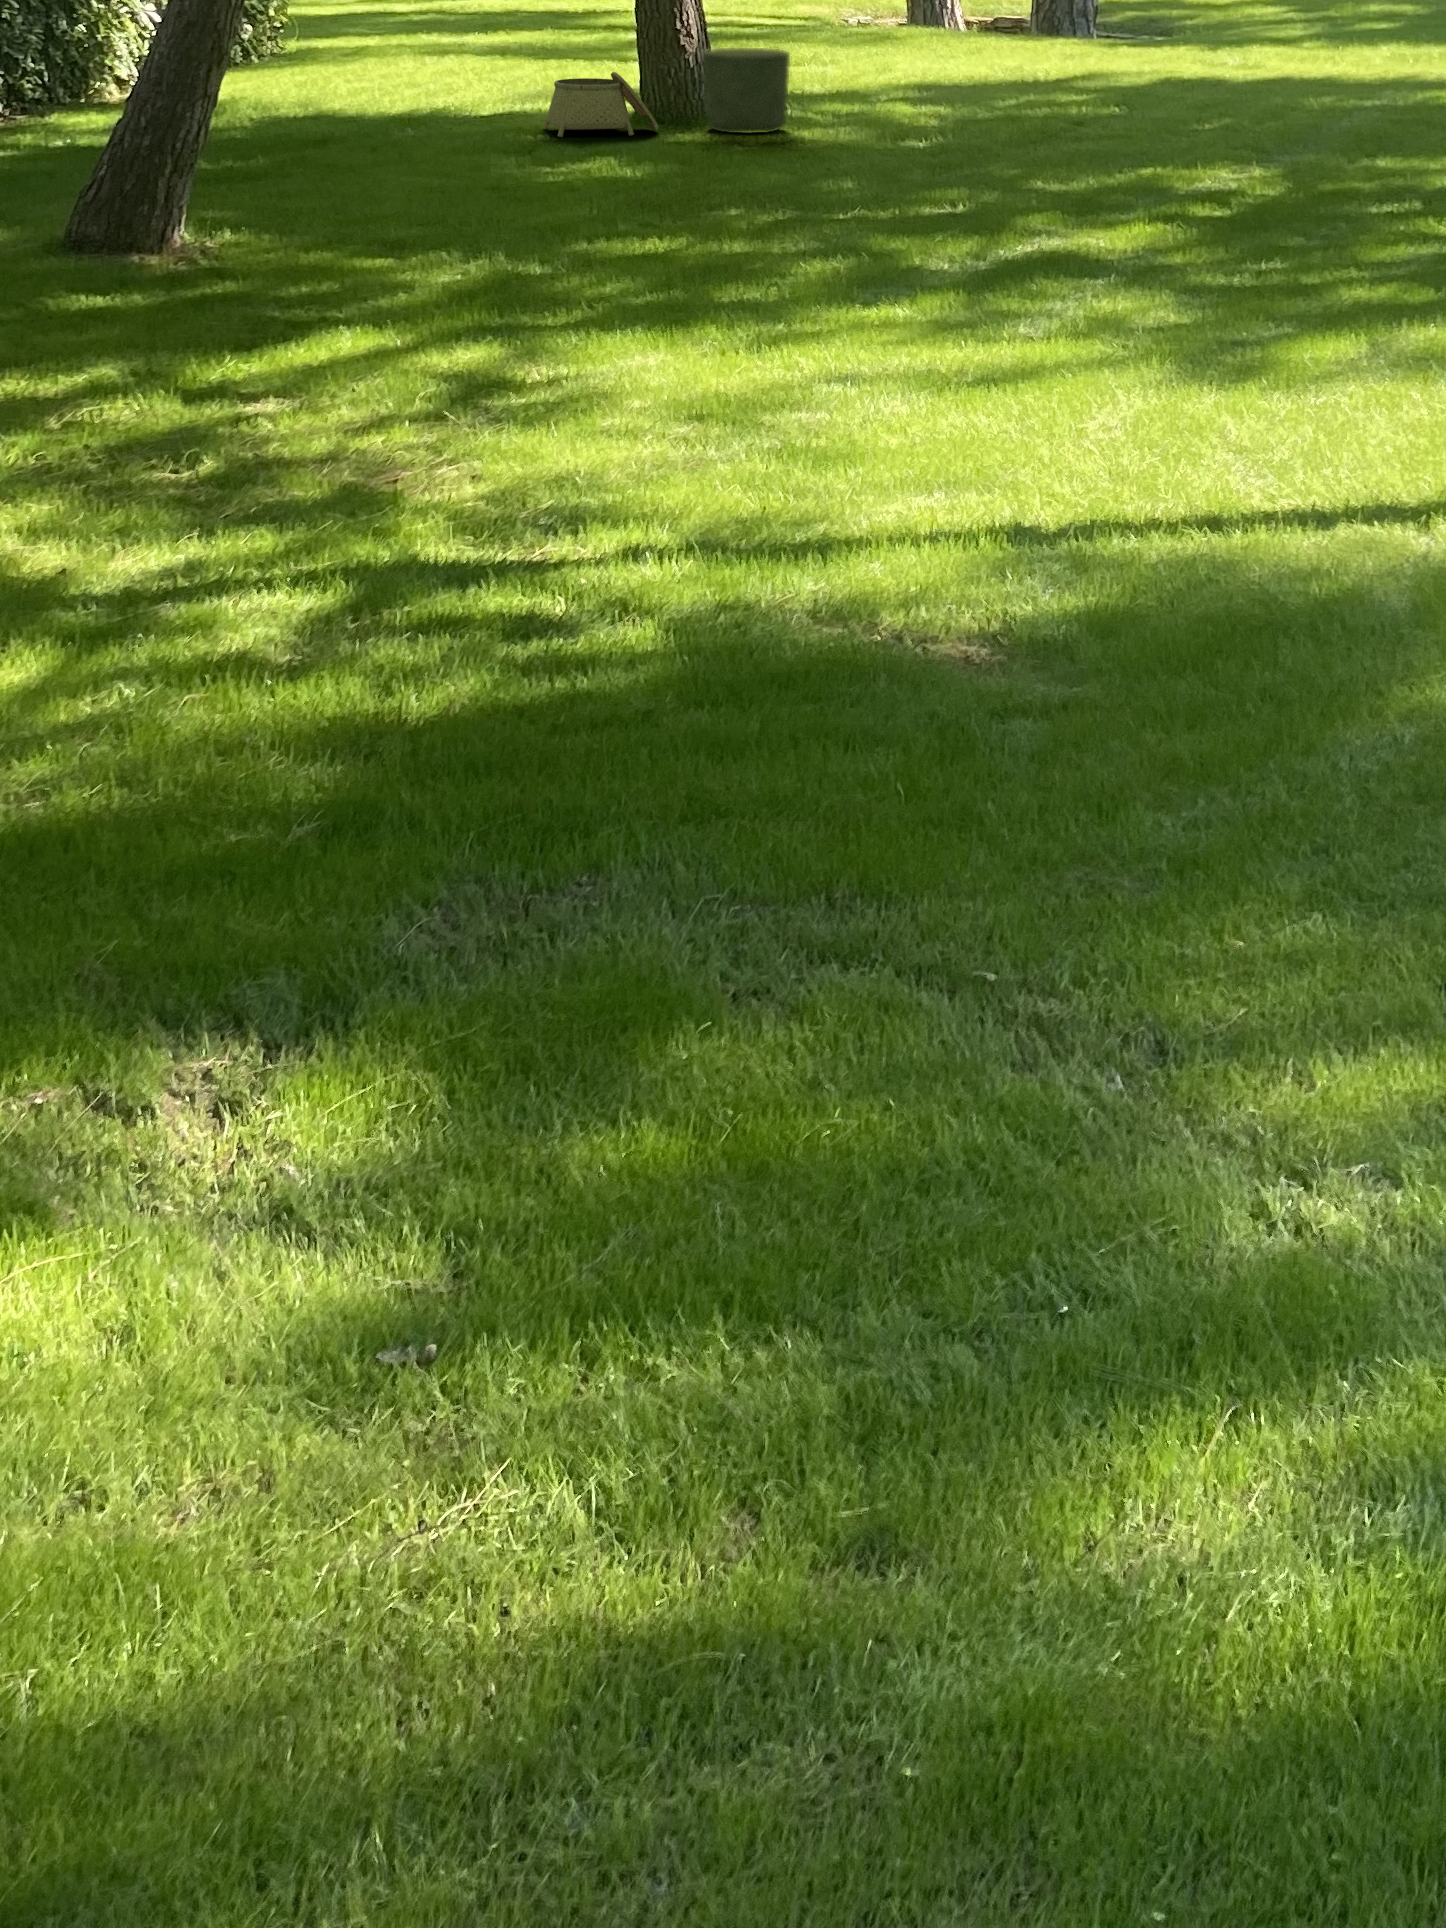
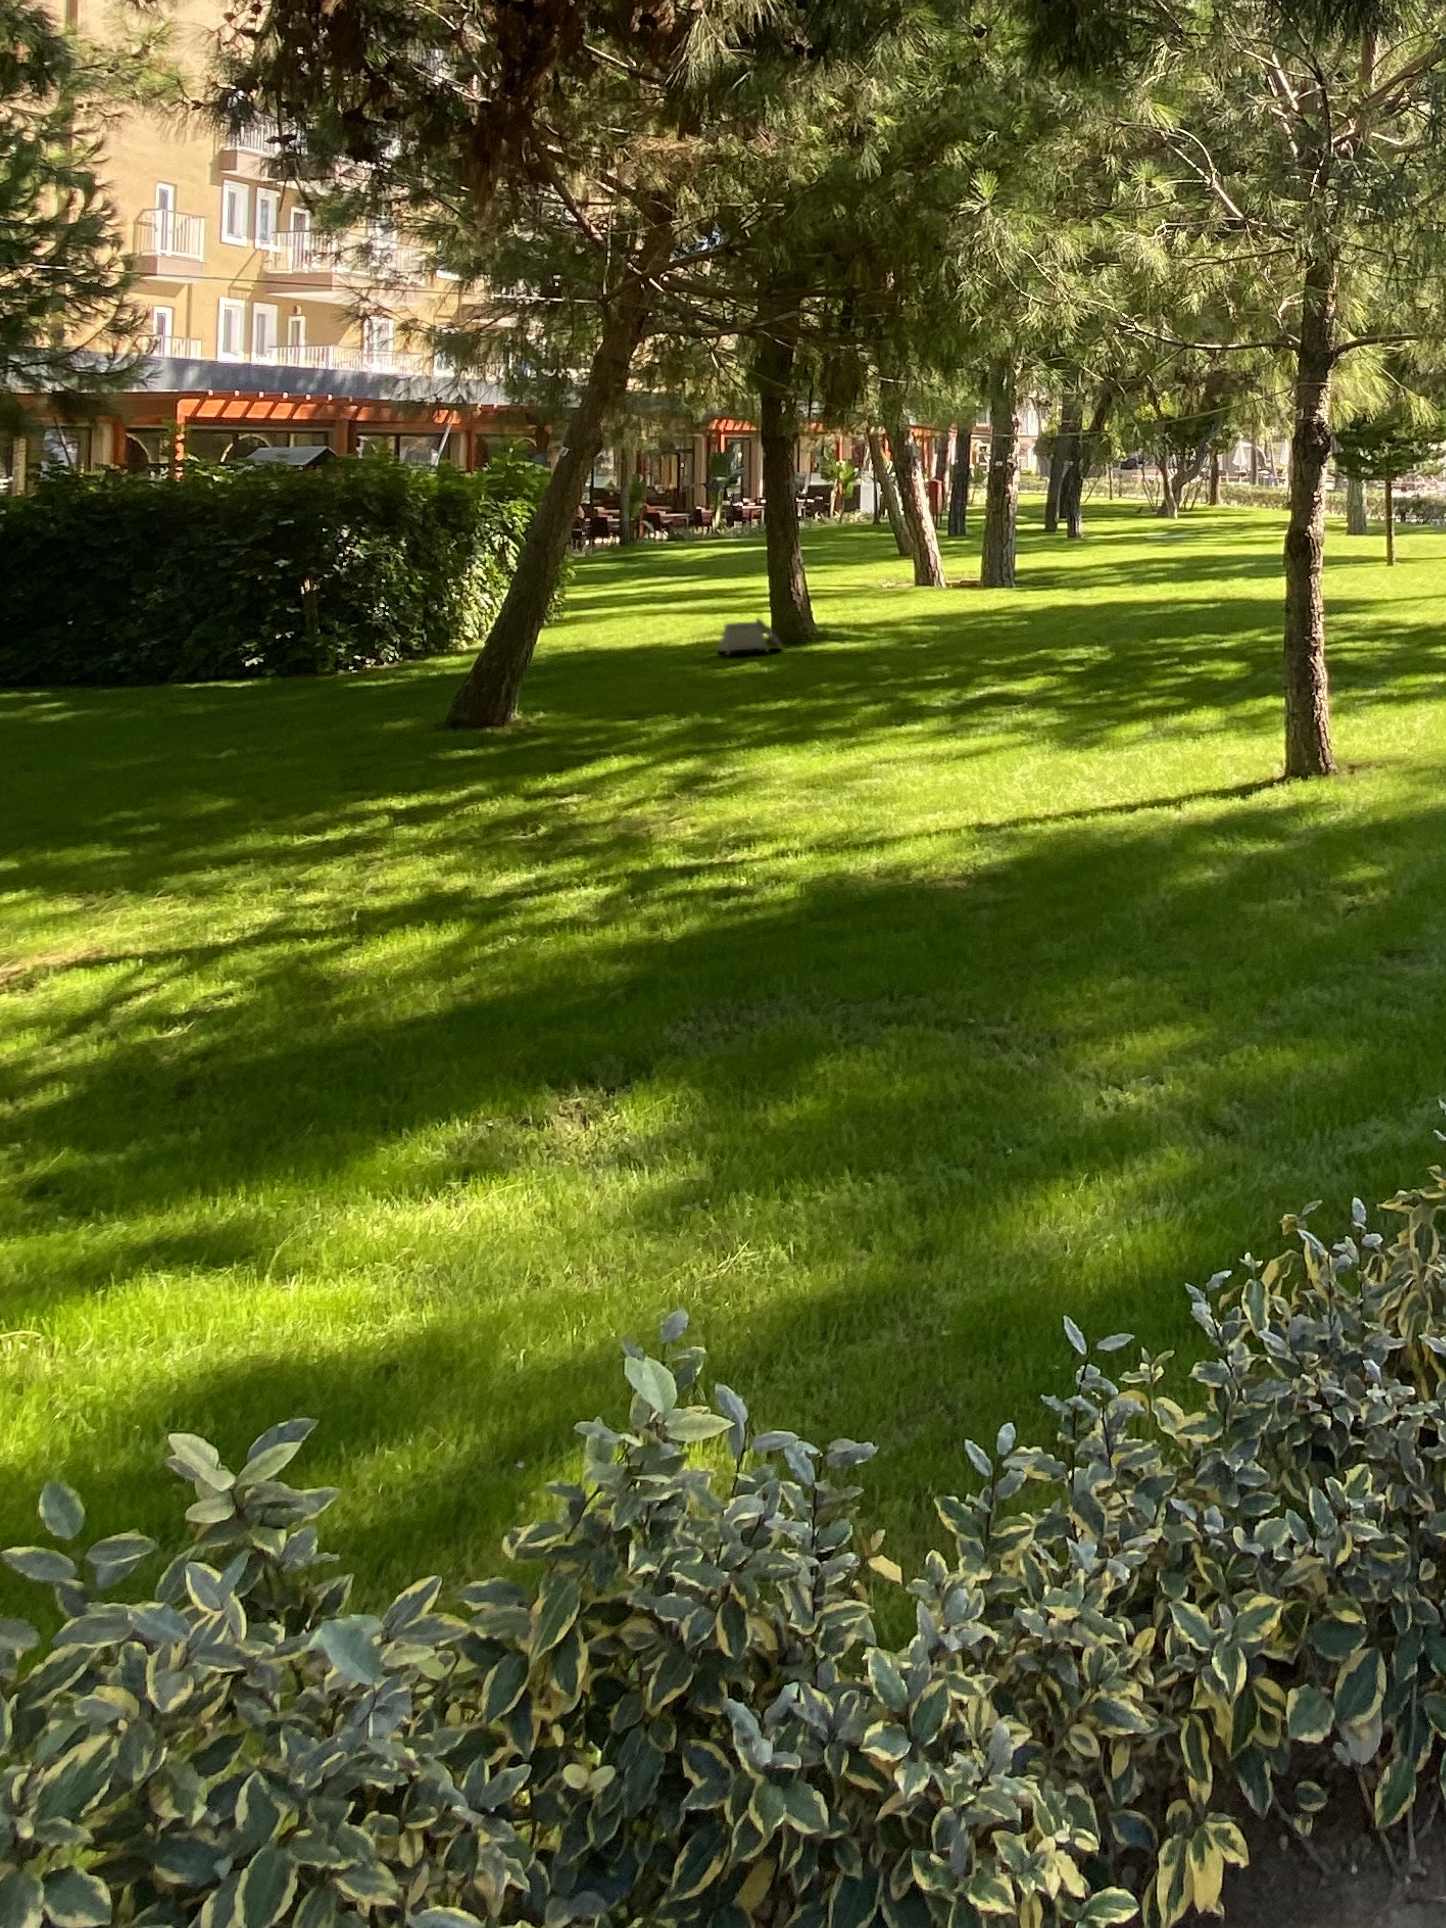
planter: present [703,48,790,133] -> none [807,601,854,647]

